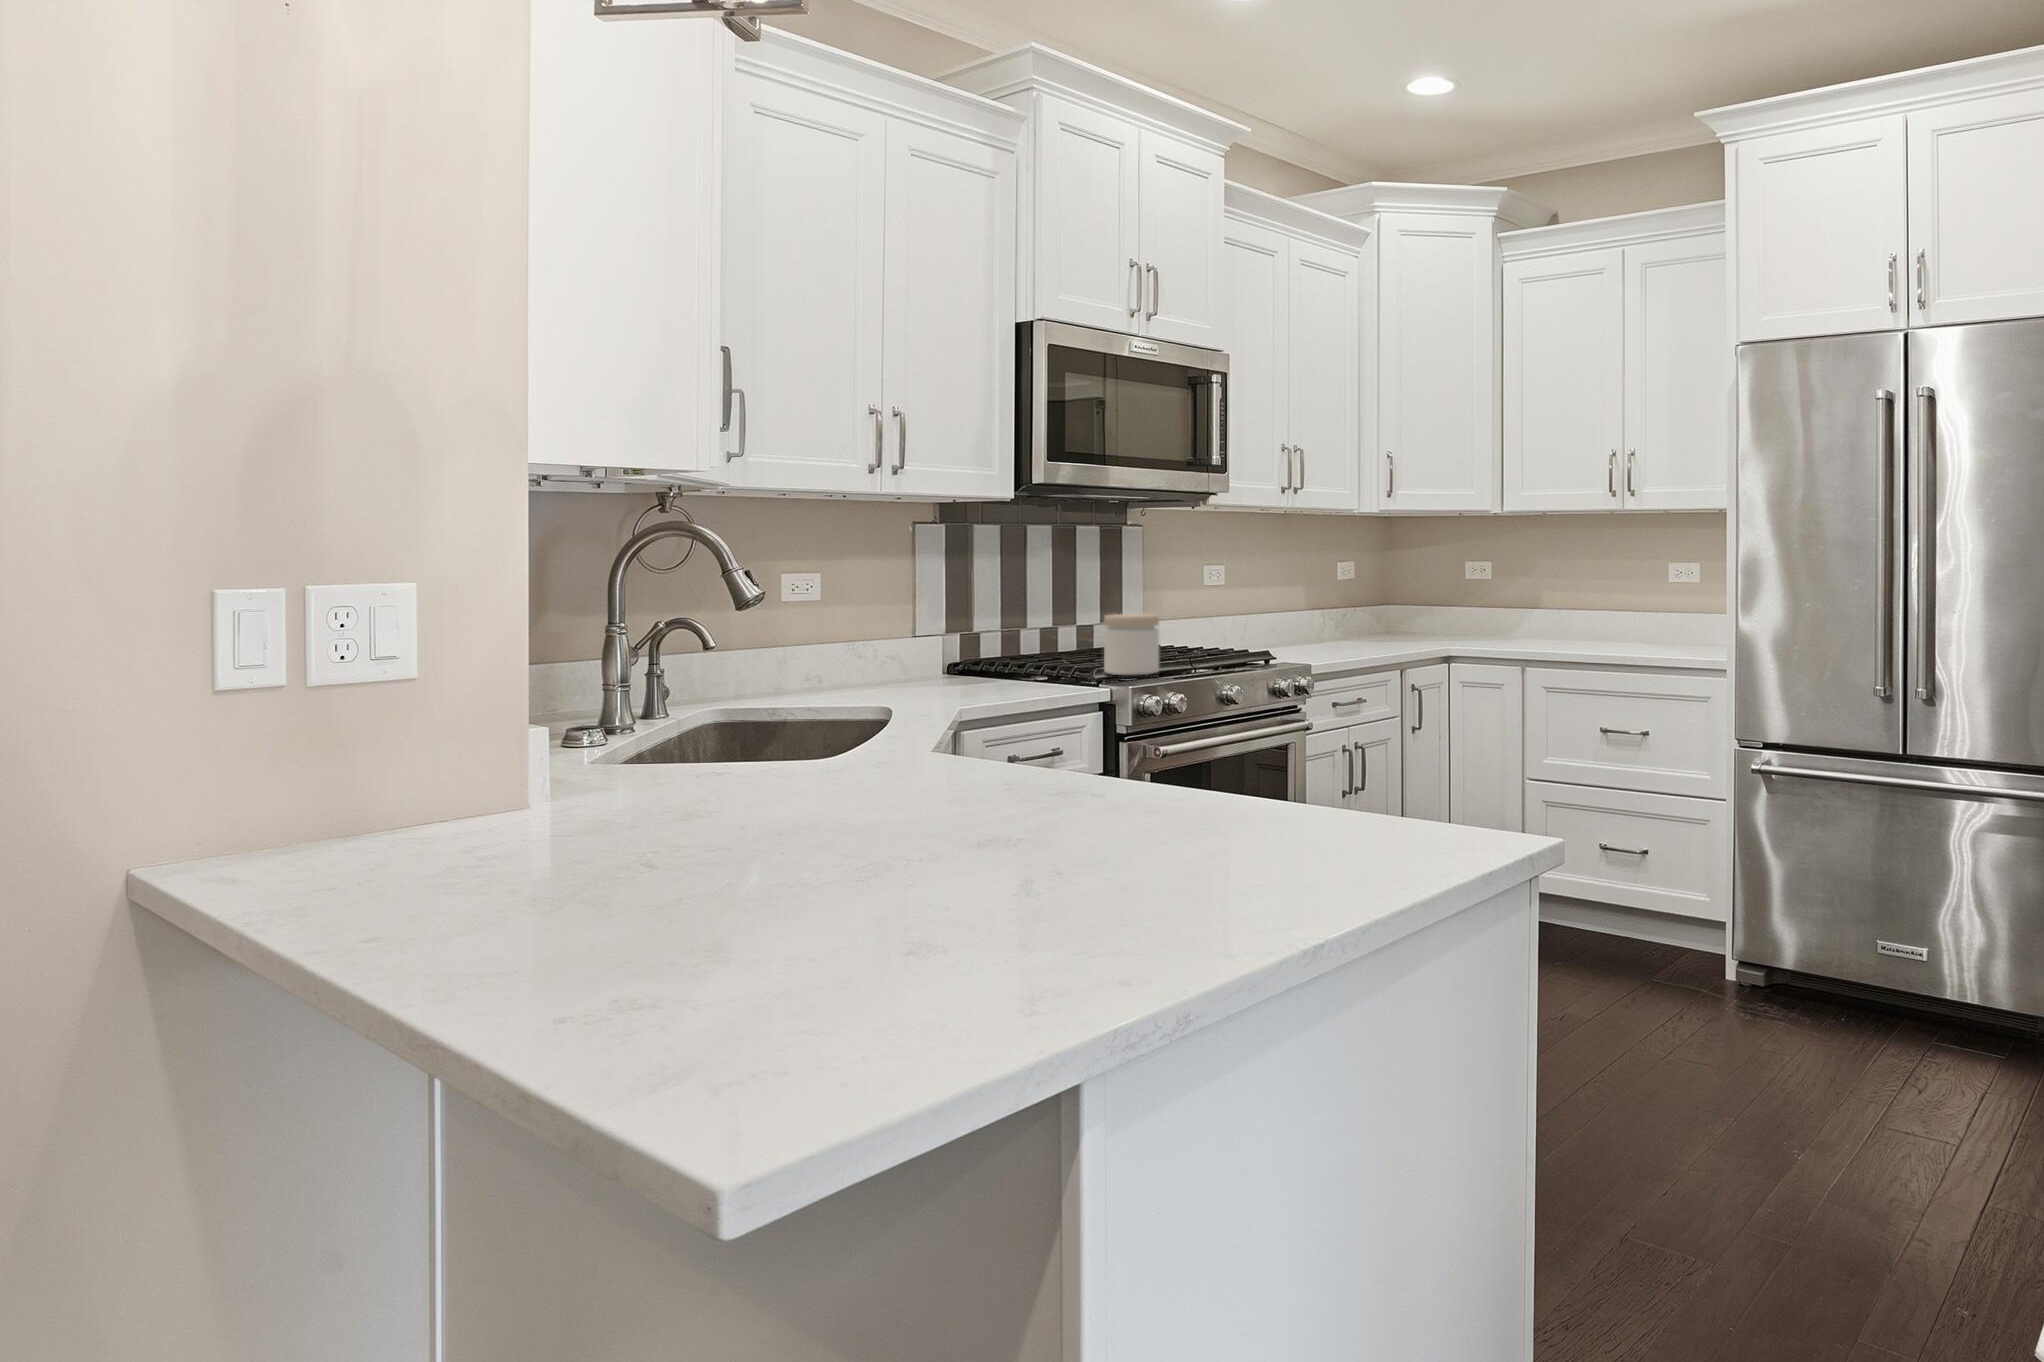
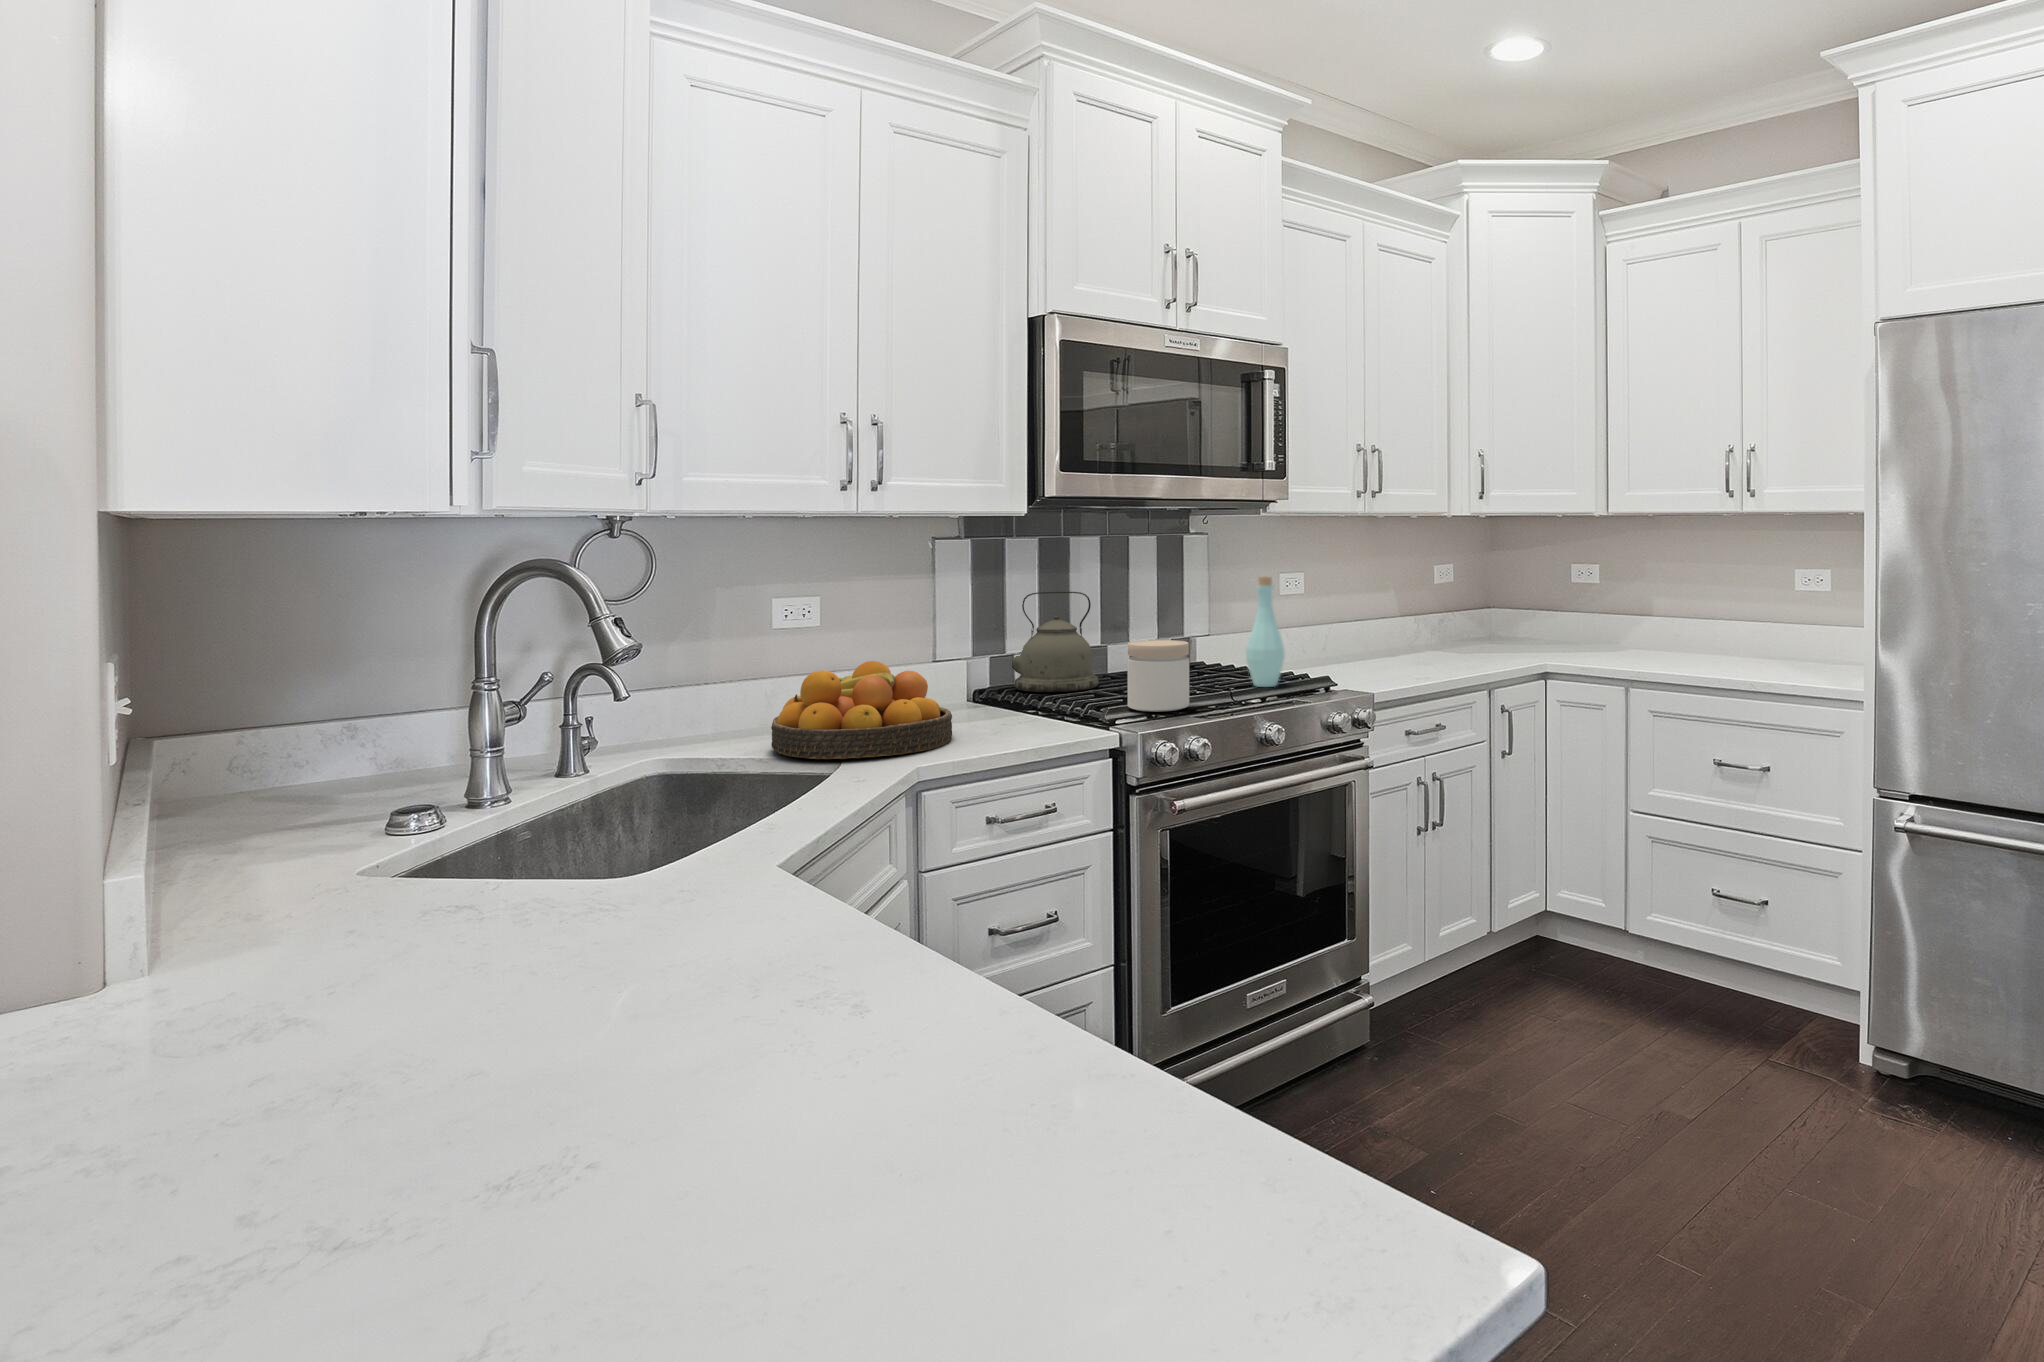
bottle: none [1197,560,1232,660] -> present [1246,576,1284,687]
kettle: none [955,575,1058,666] -> present [1012,592,1099,692]
fruit bowl: none [810,626,968,705] -> present [771,661,952,759]

